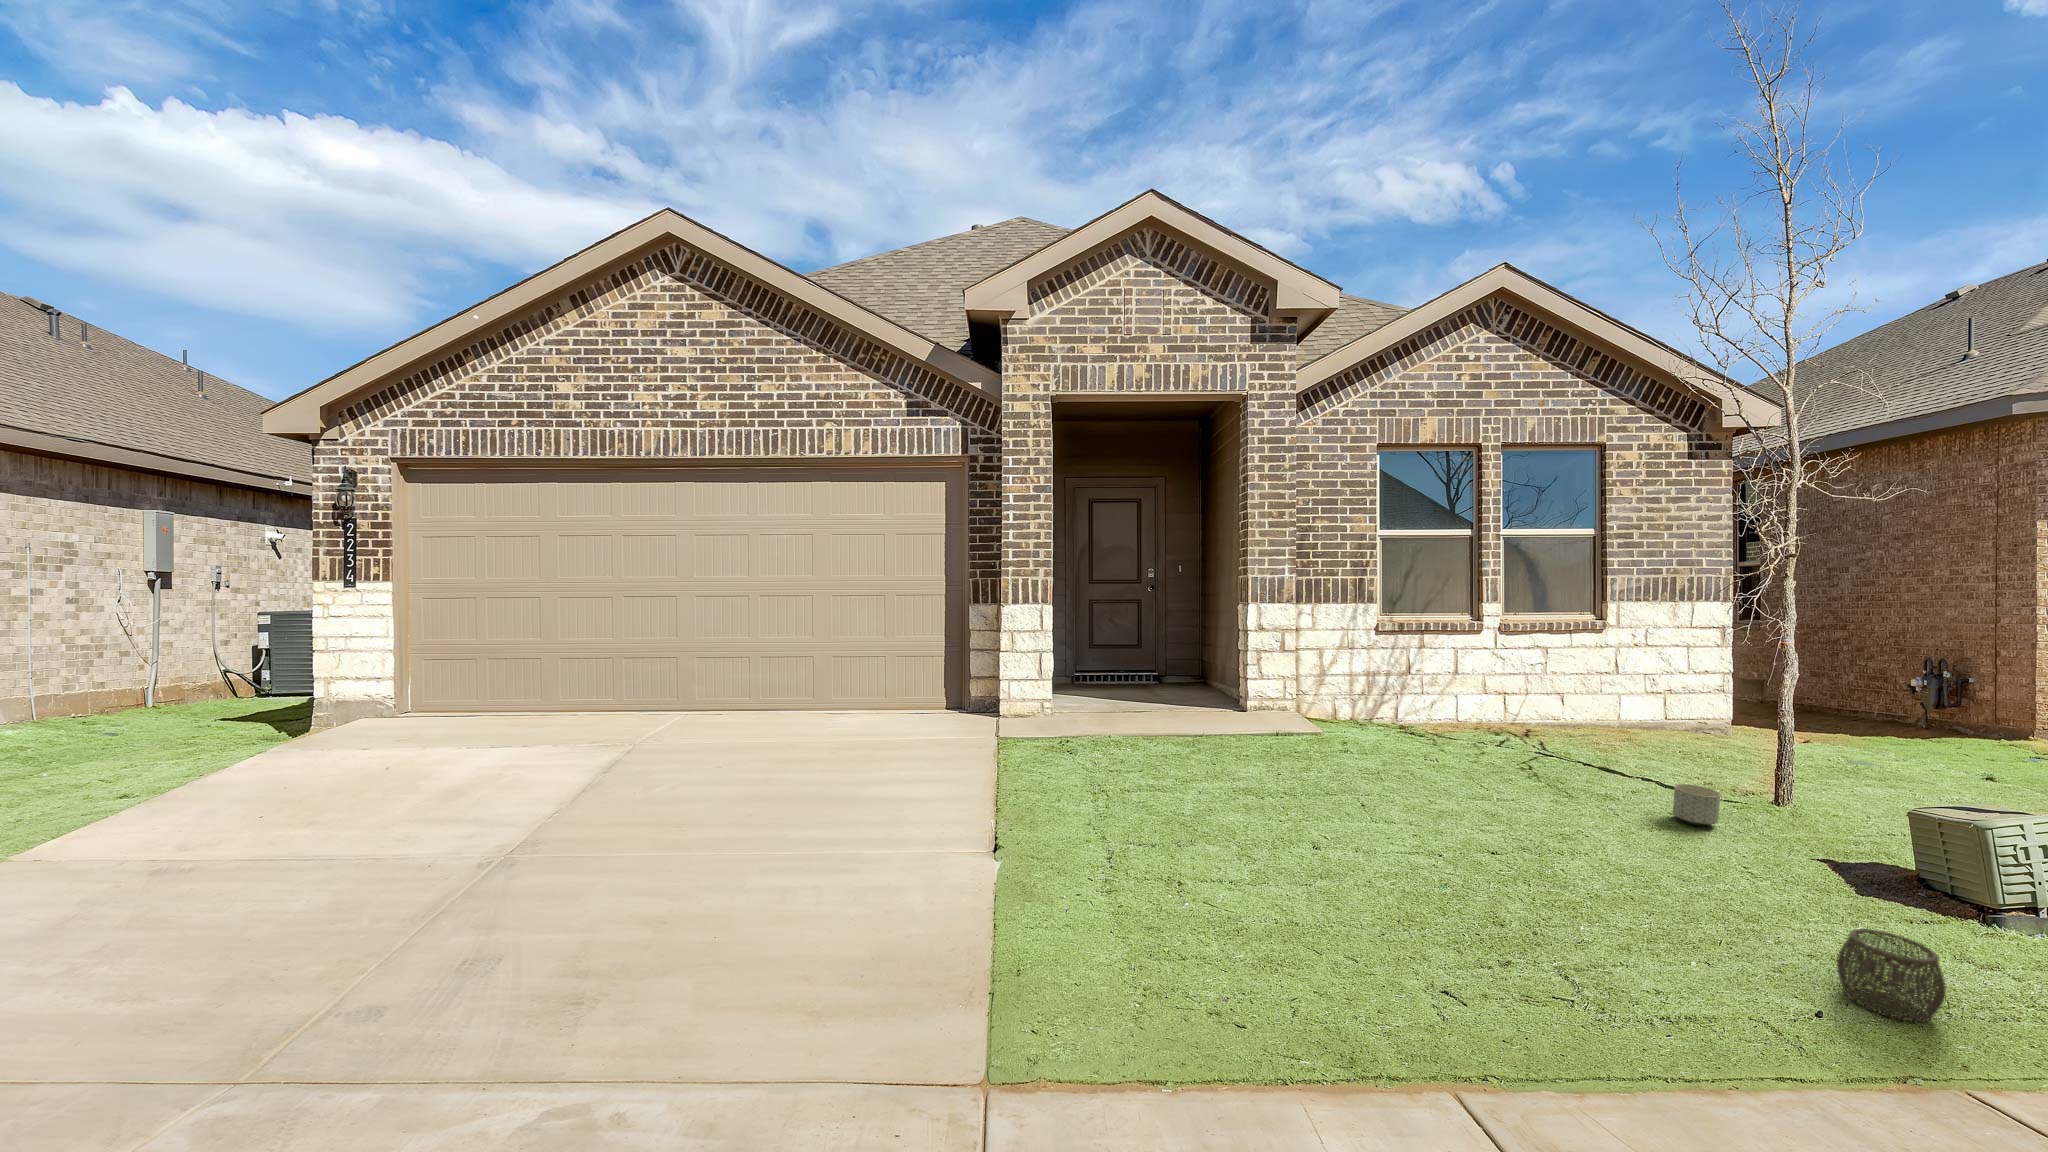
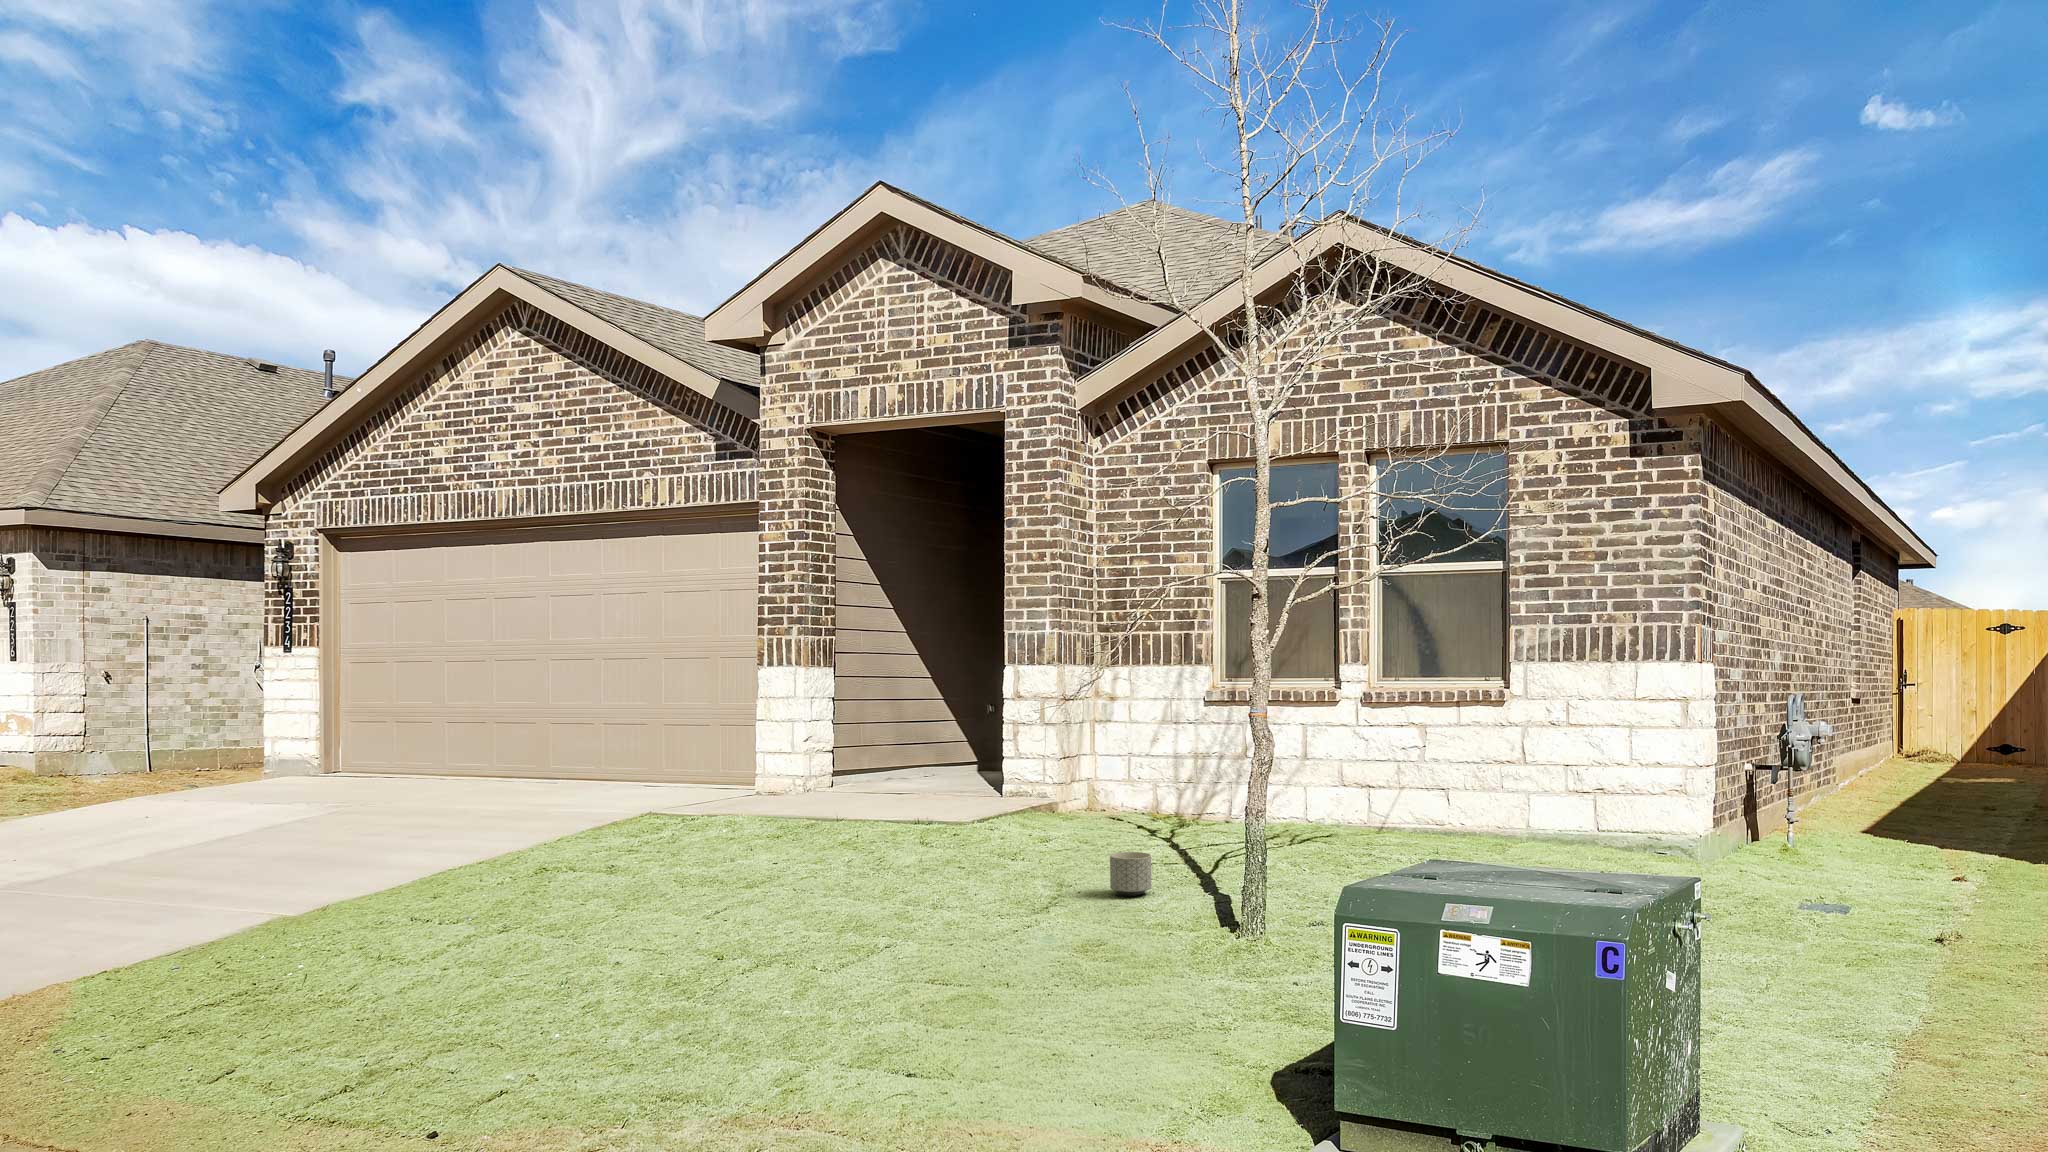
woven basket: present [1837,929,1946,1022] -> none [807,901,874,968]

